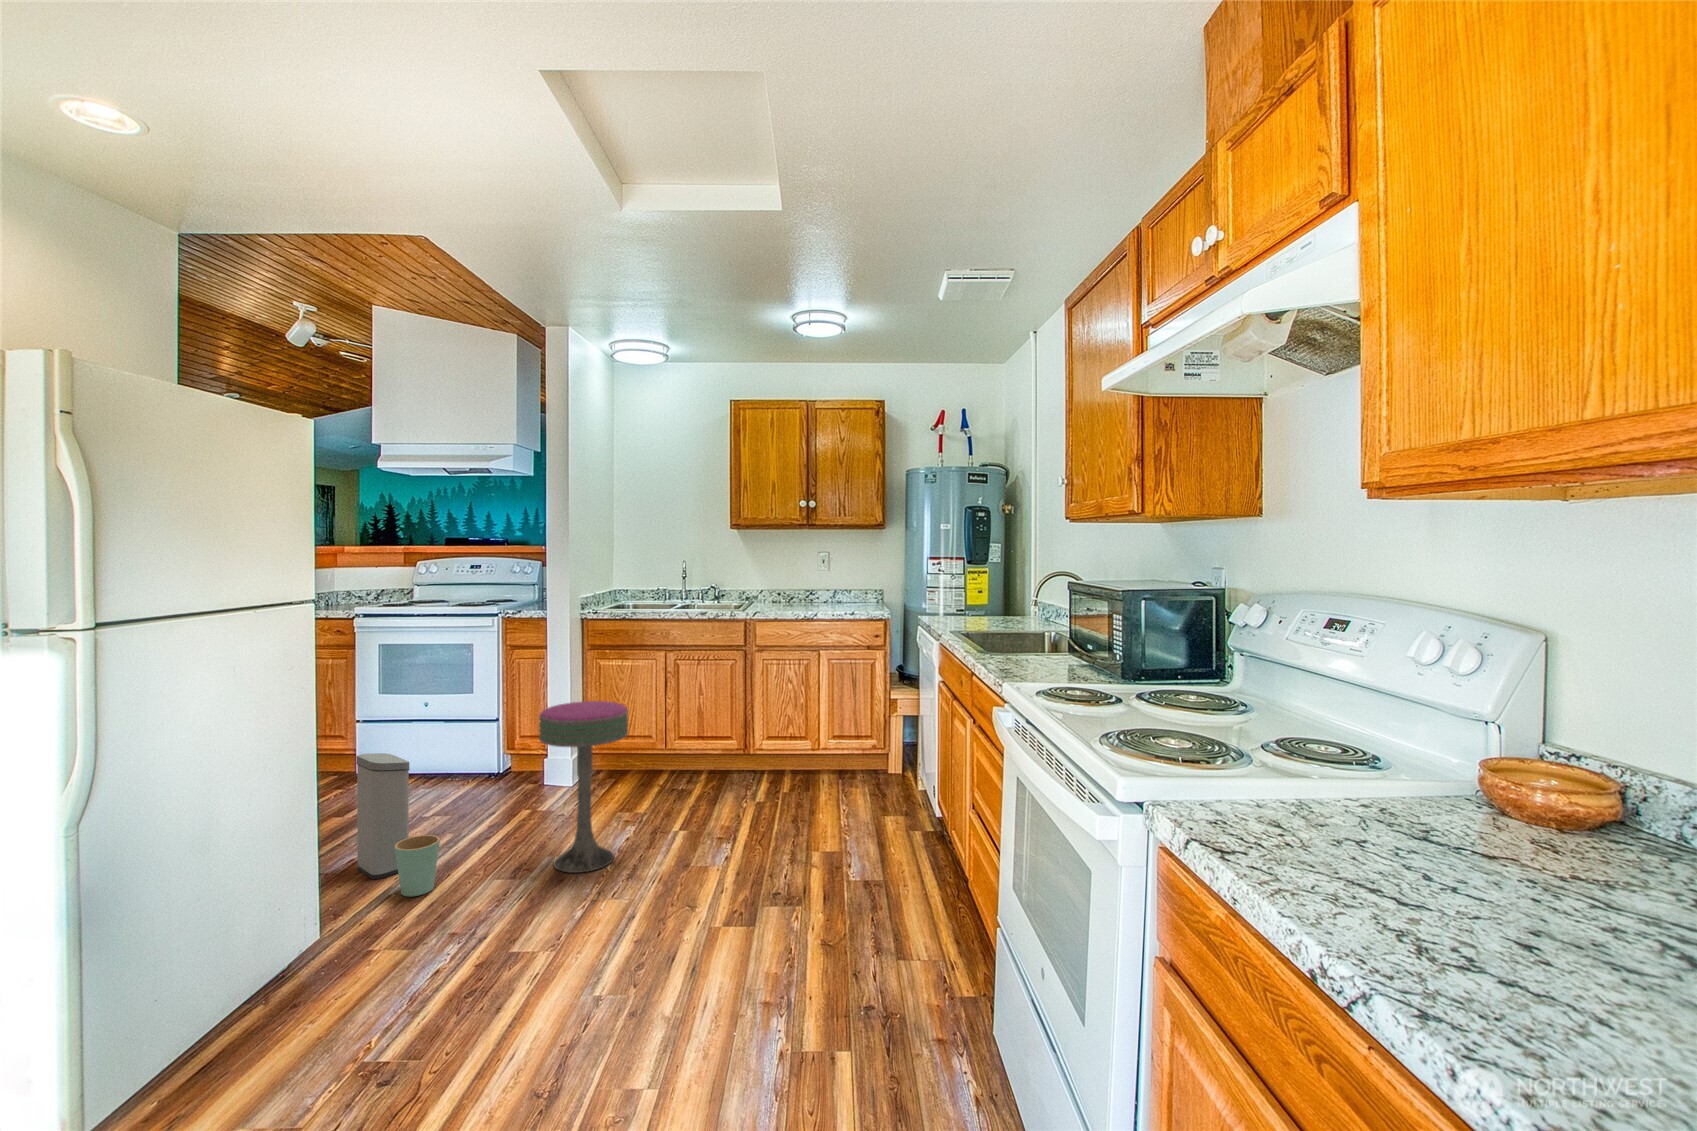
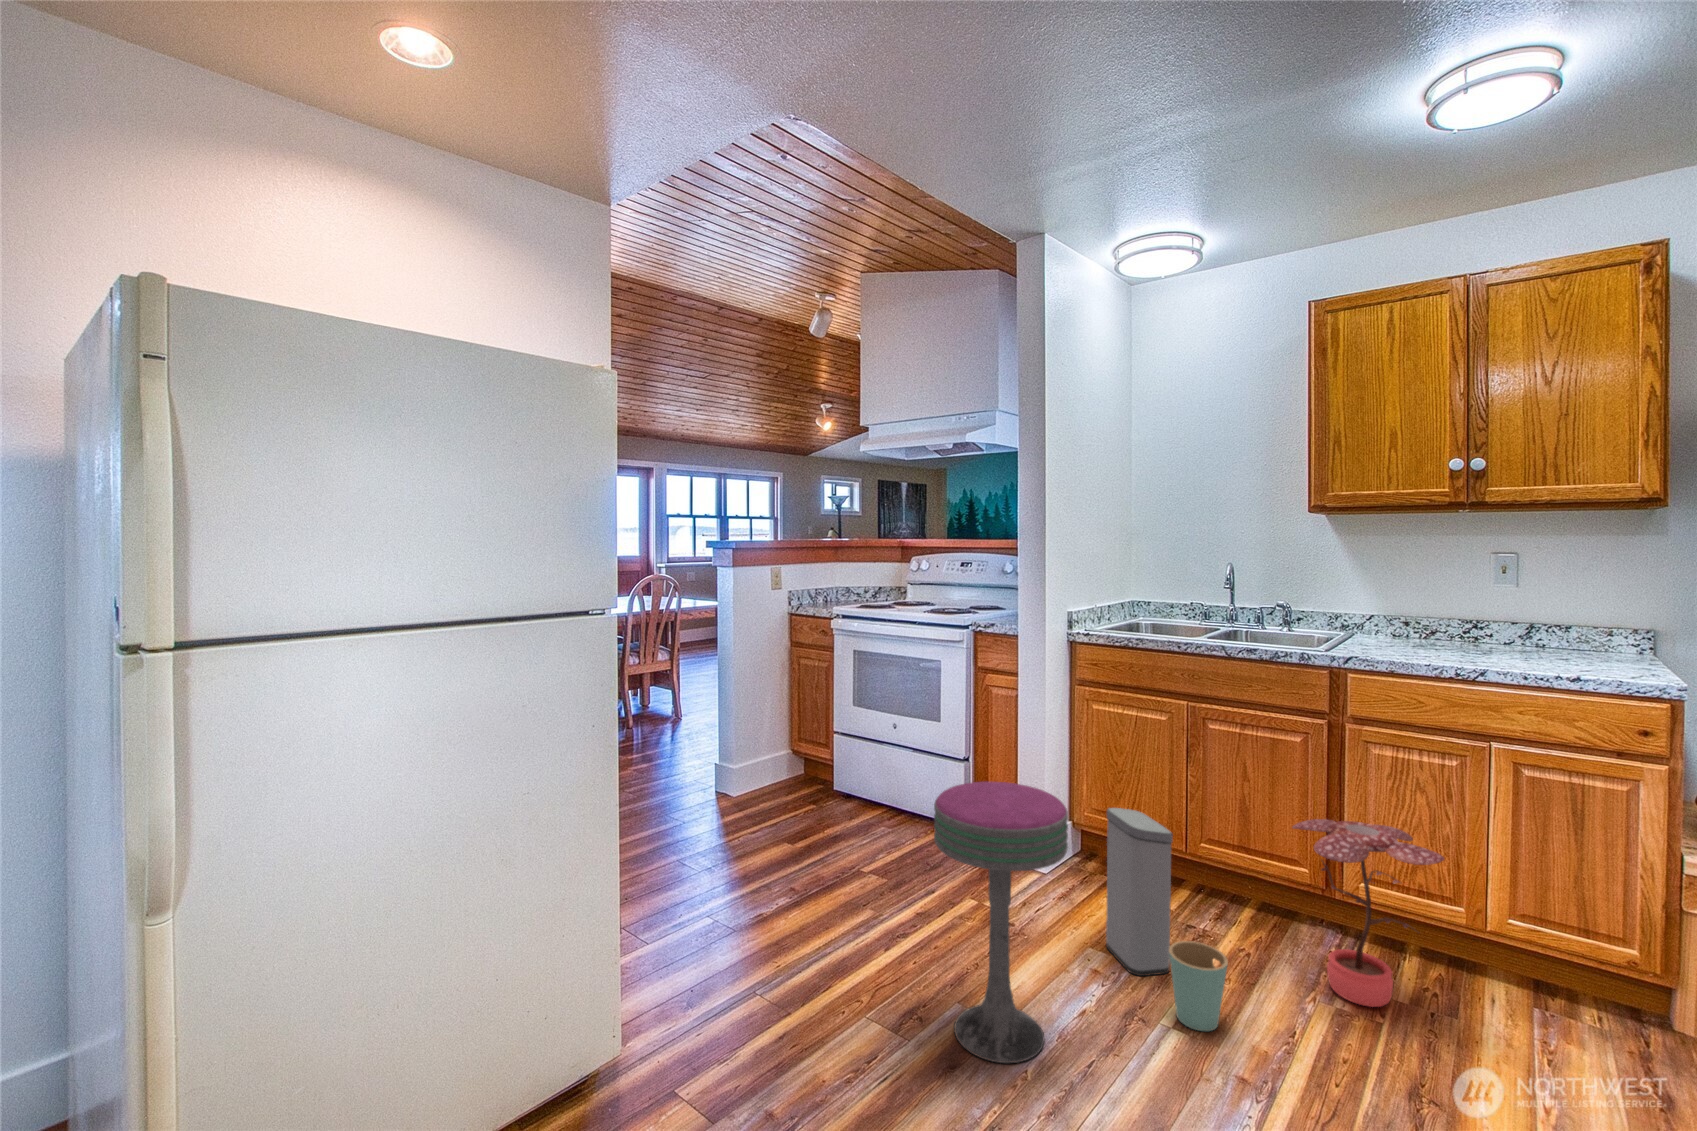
potted plant: none [734,701,803,798] -> present [1293,819,1444,1007]
trash can: present [356,753,440,897] -> present [1106,808,1228,1031]

